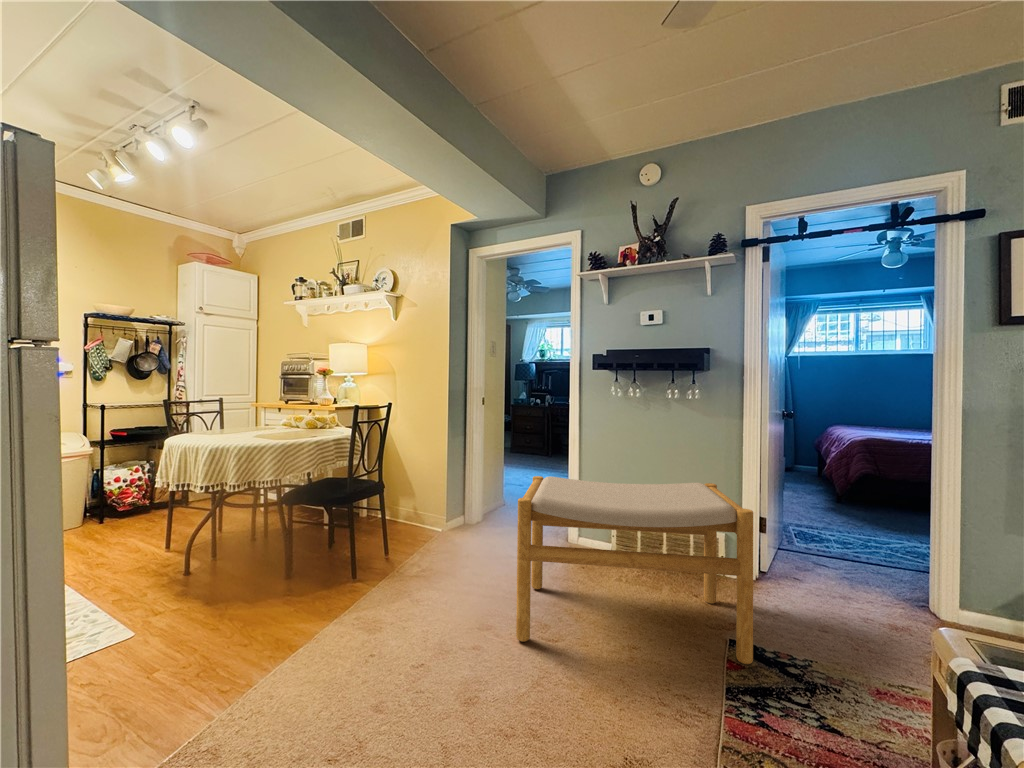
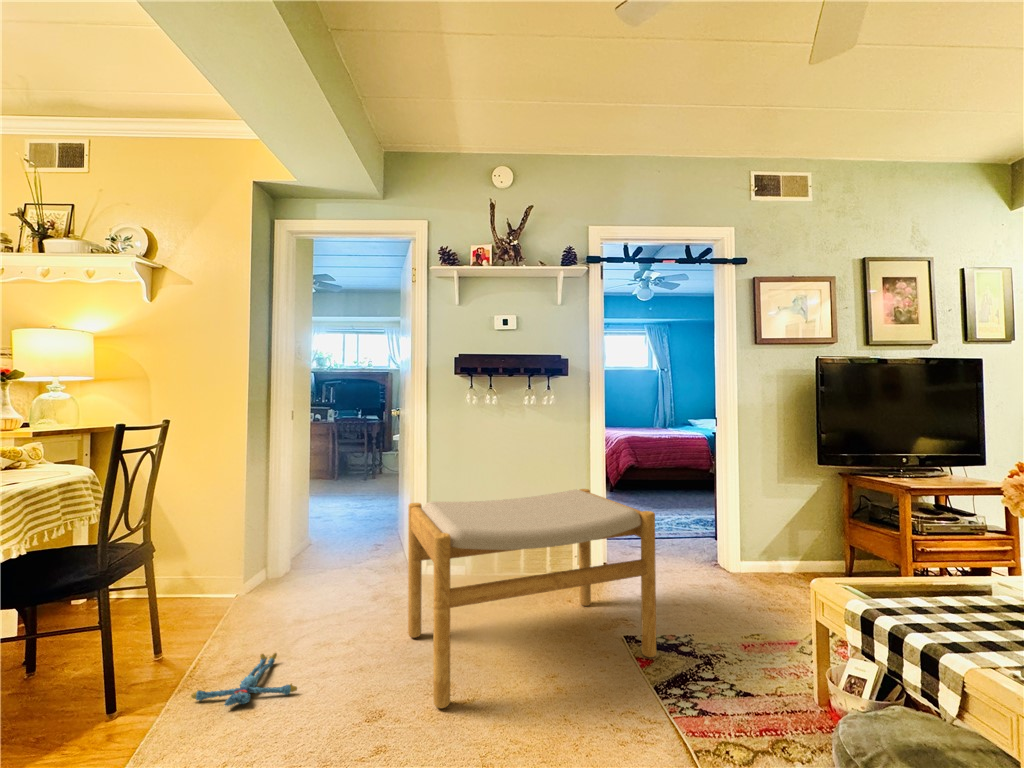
plush toy: none [378,572,436,602] -> present [191,653,297,706]

